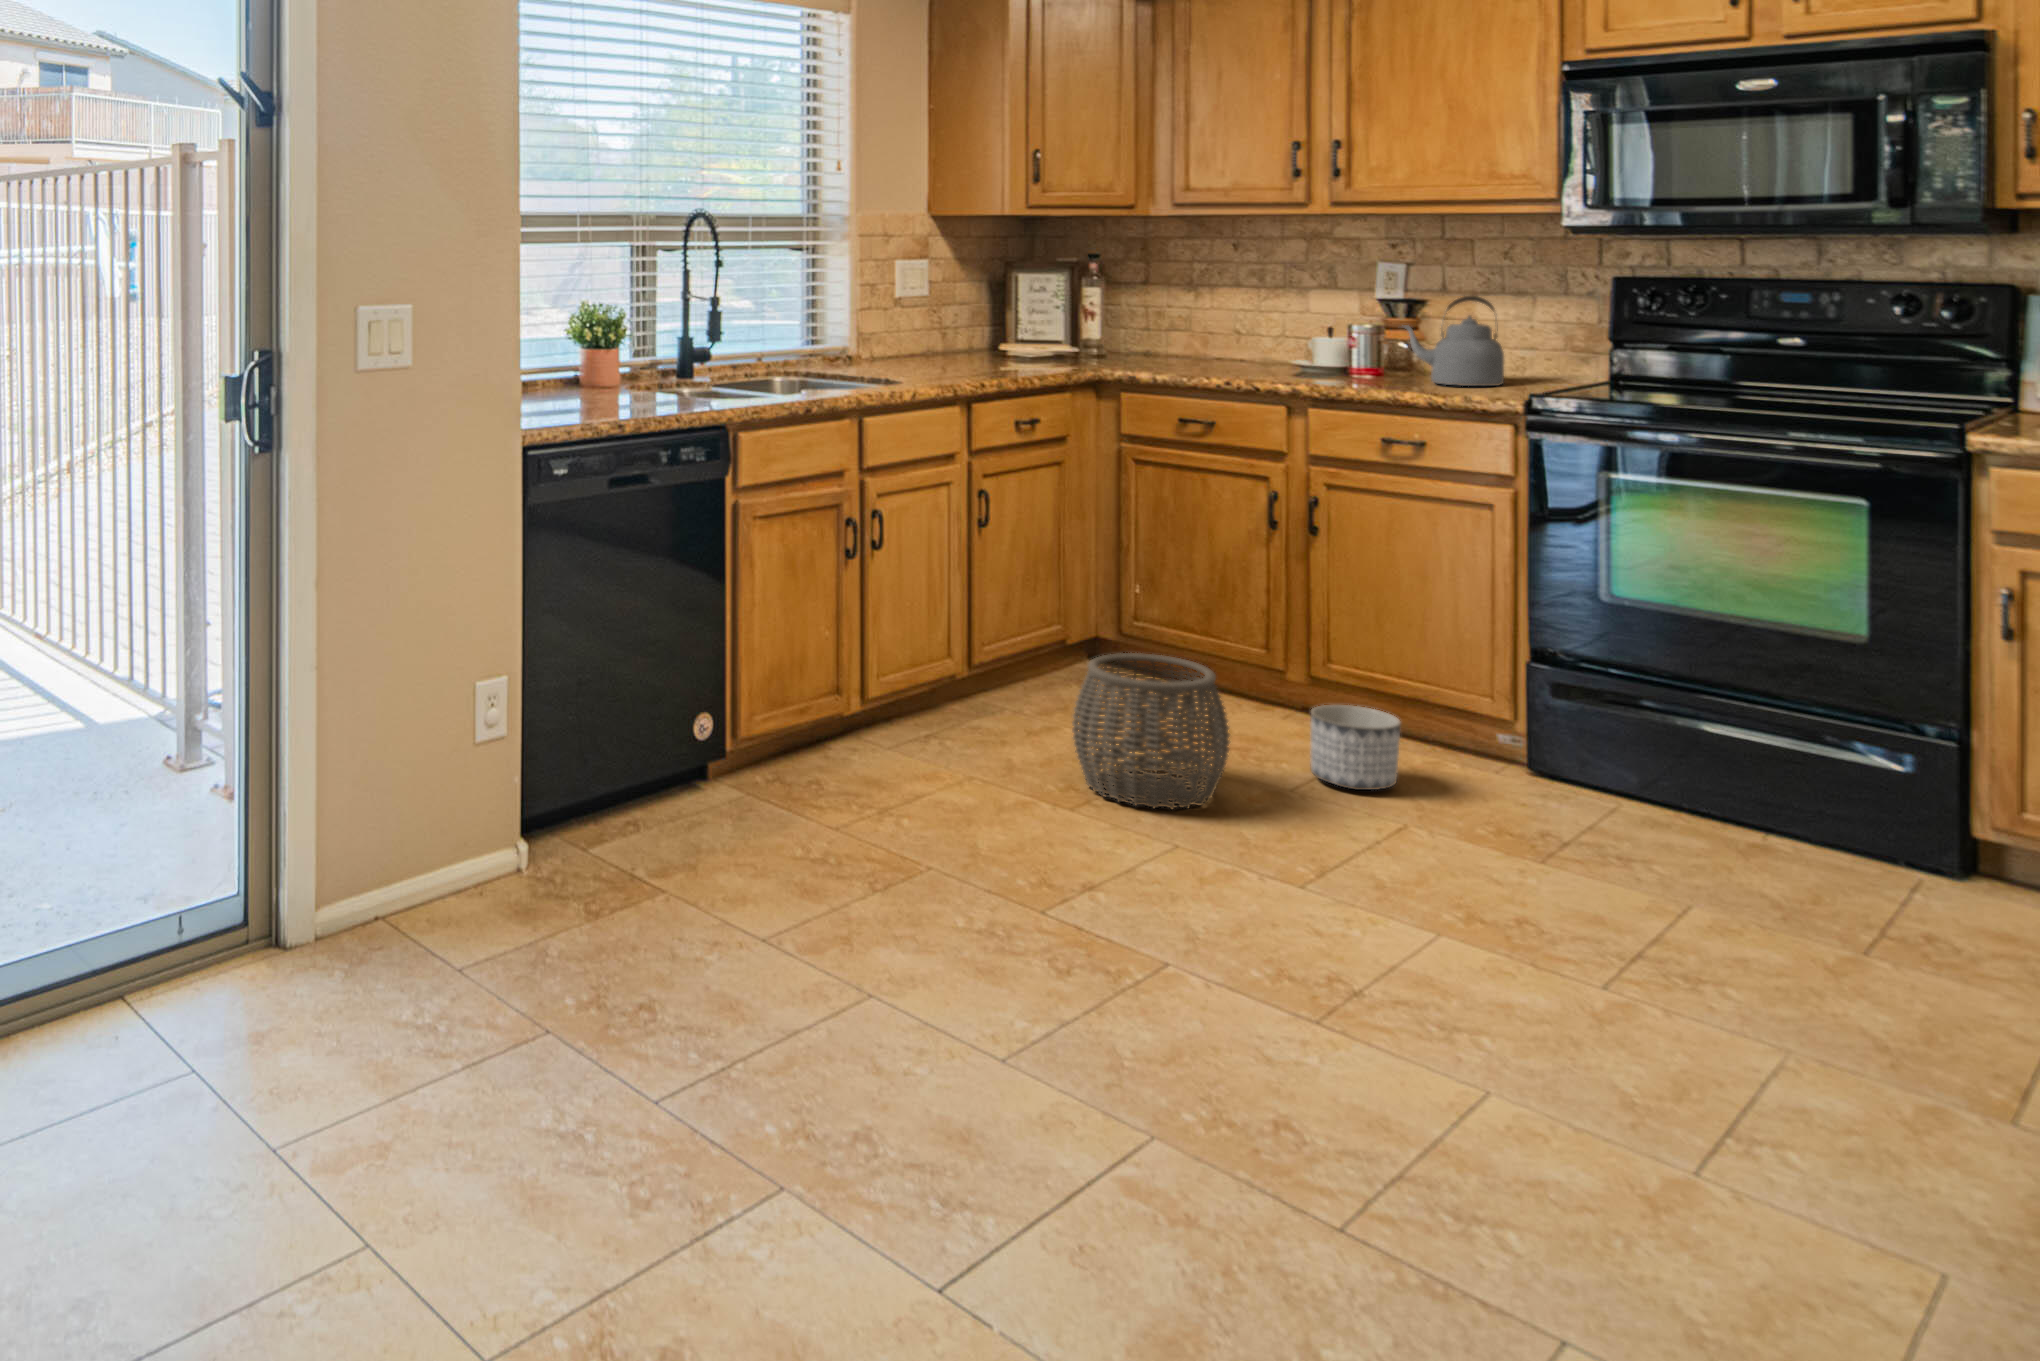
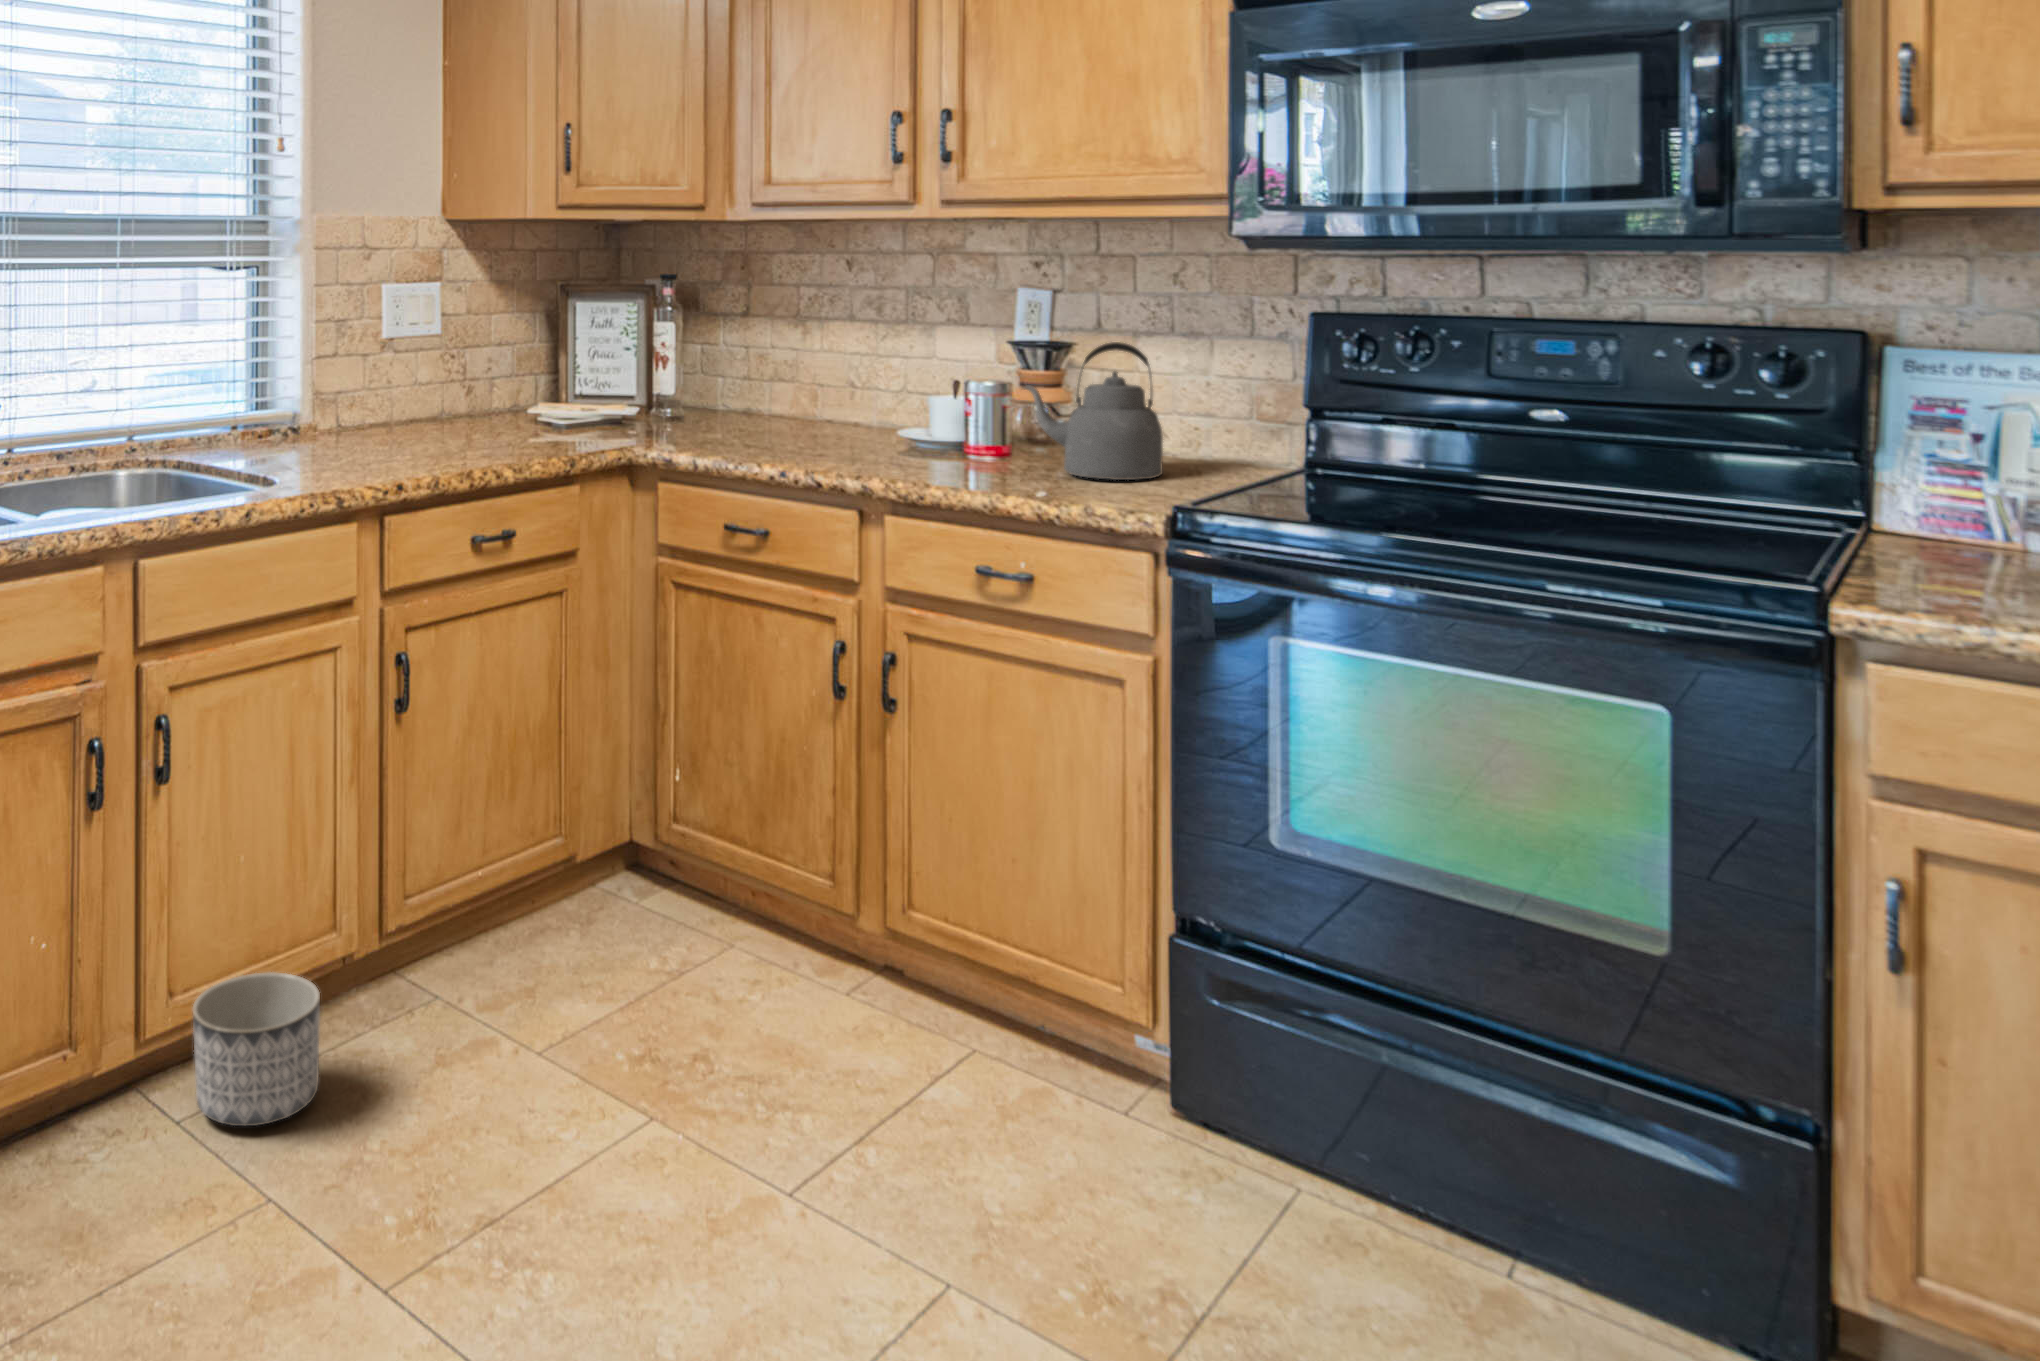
woven basket: present [1072,653,1230,809] -> none [432,946,683,1255]
planter: present [1311,705,1401,790] -> present [193,972,320,1126]

